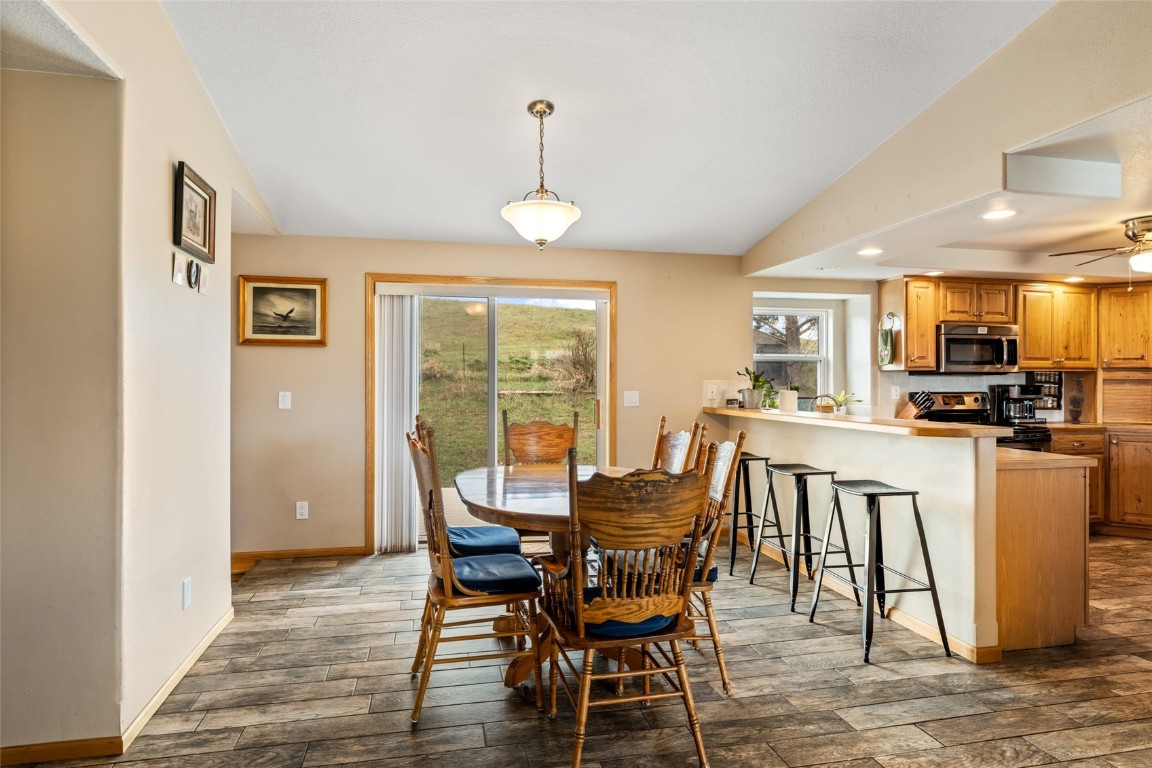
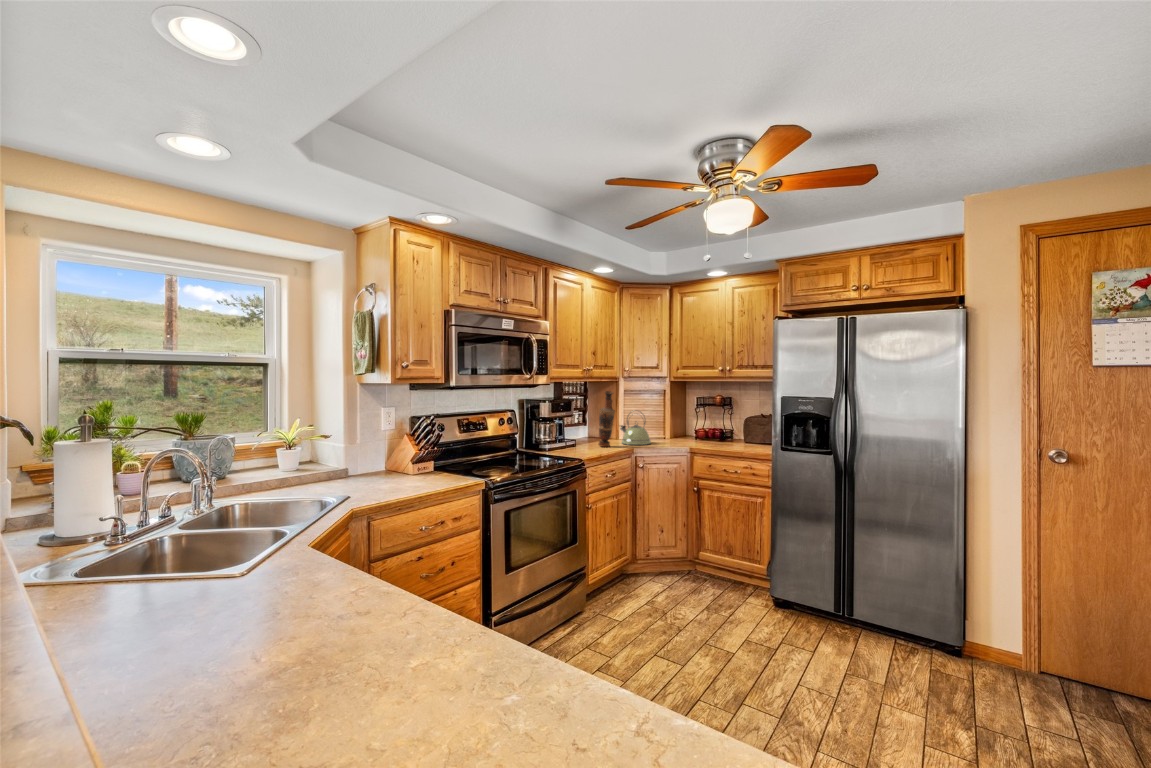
kettle: none [1093,395,1128,424] -> present [620,413,651,445]

